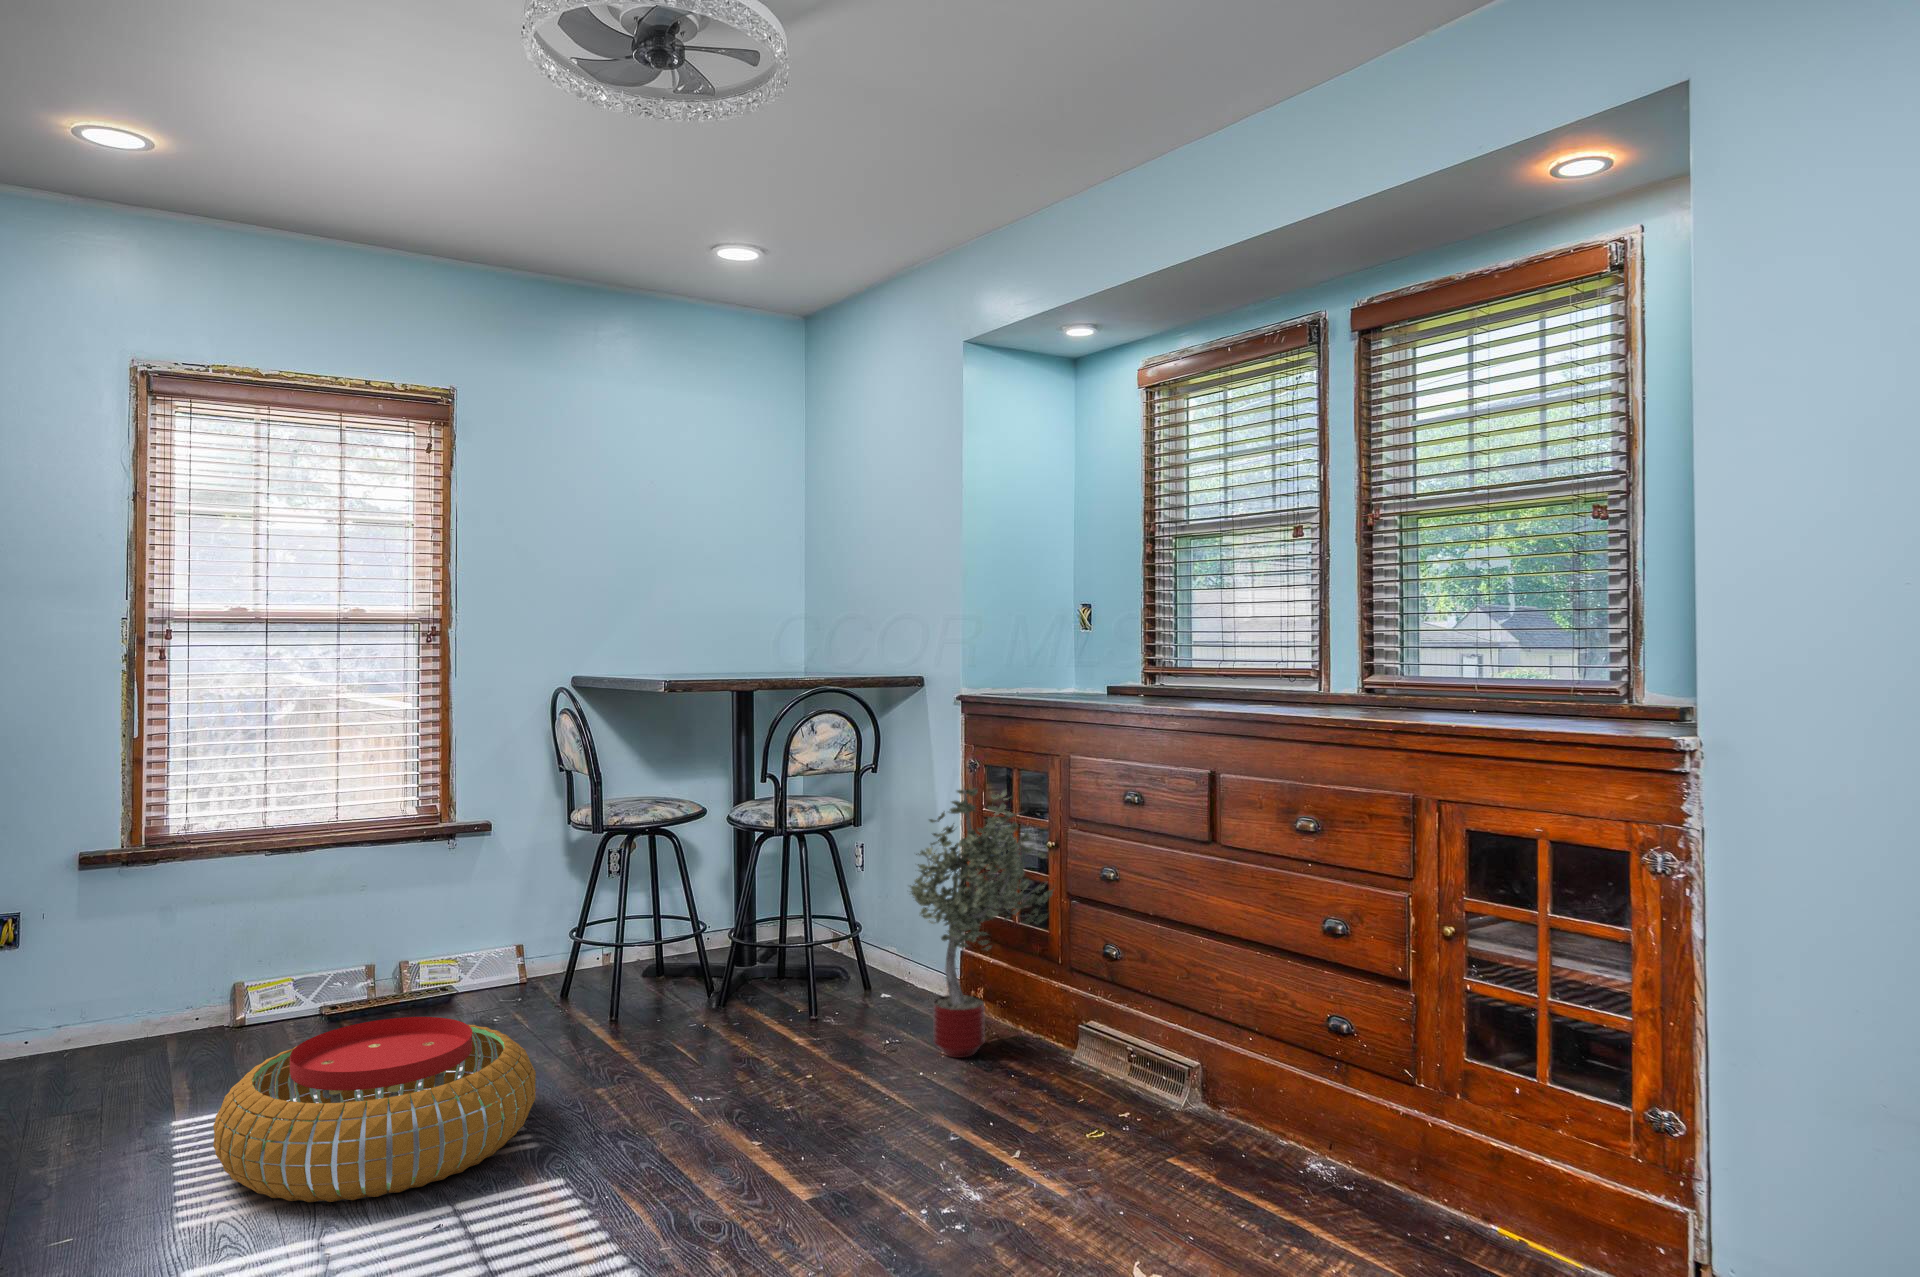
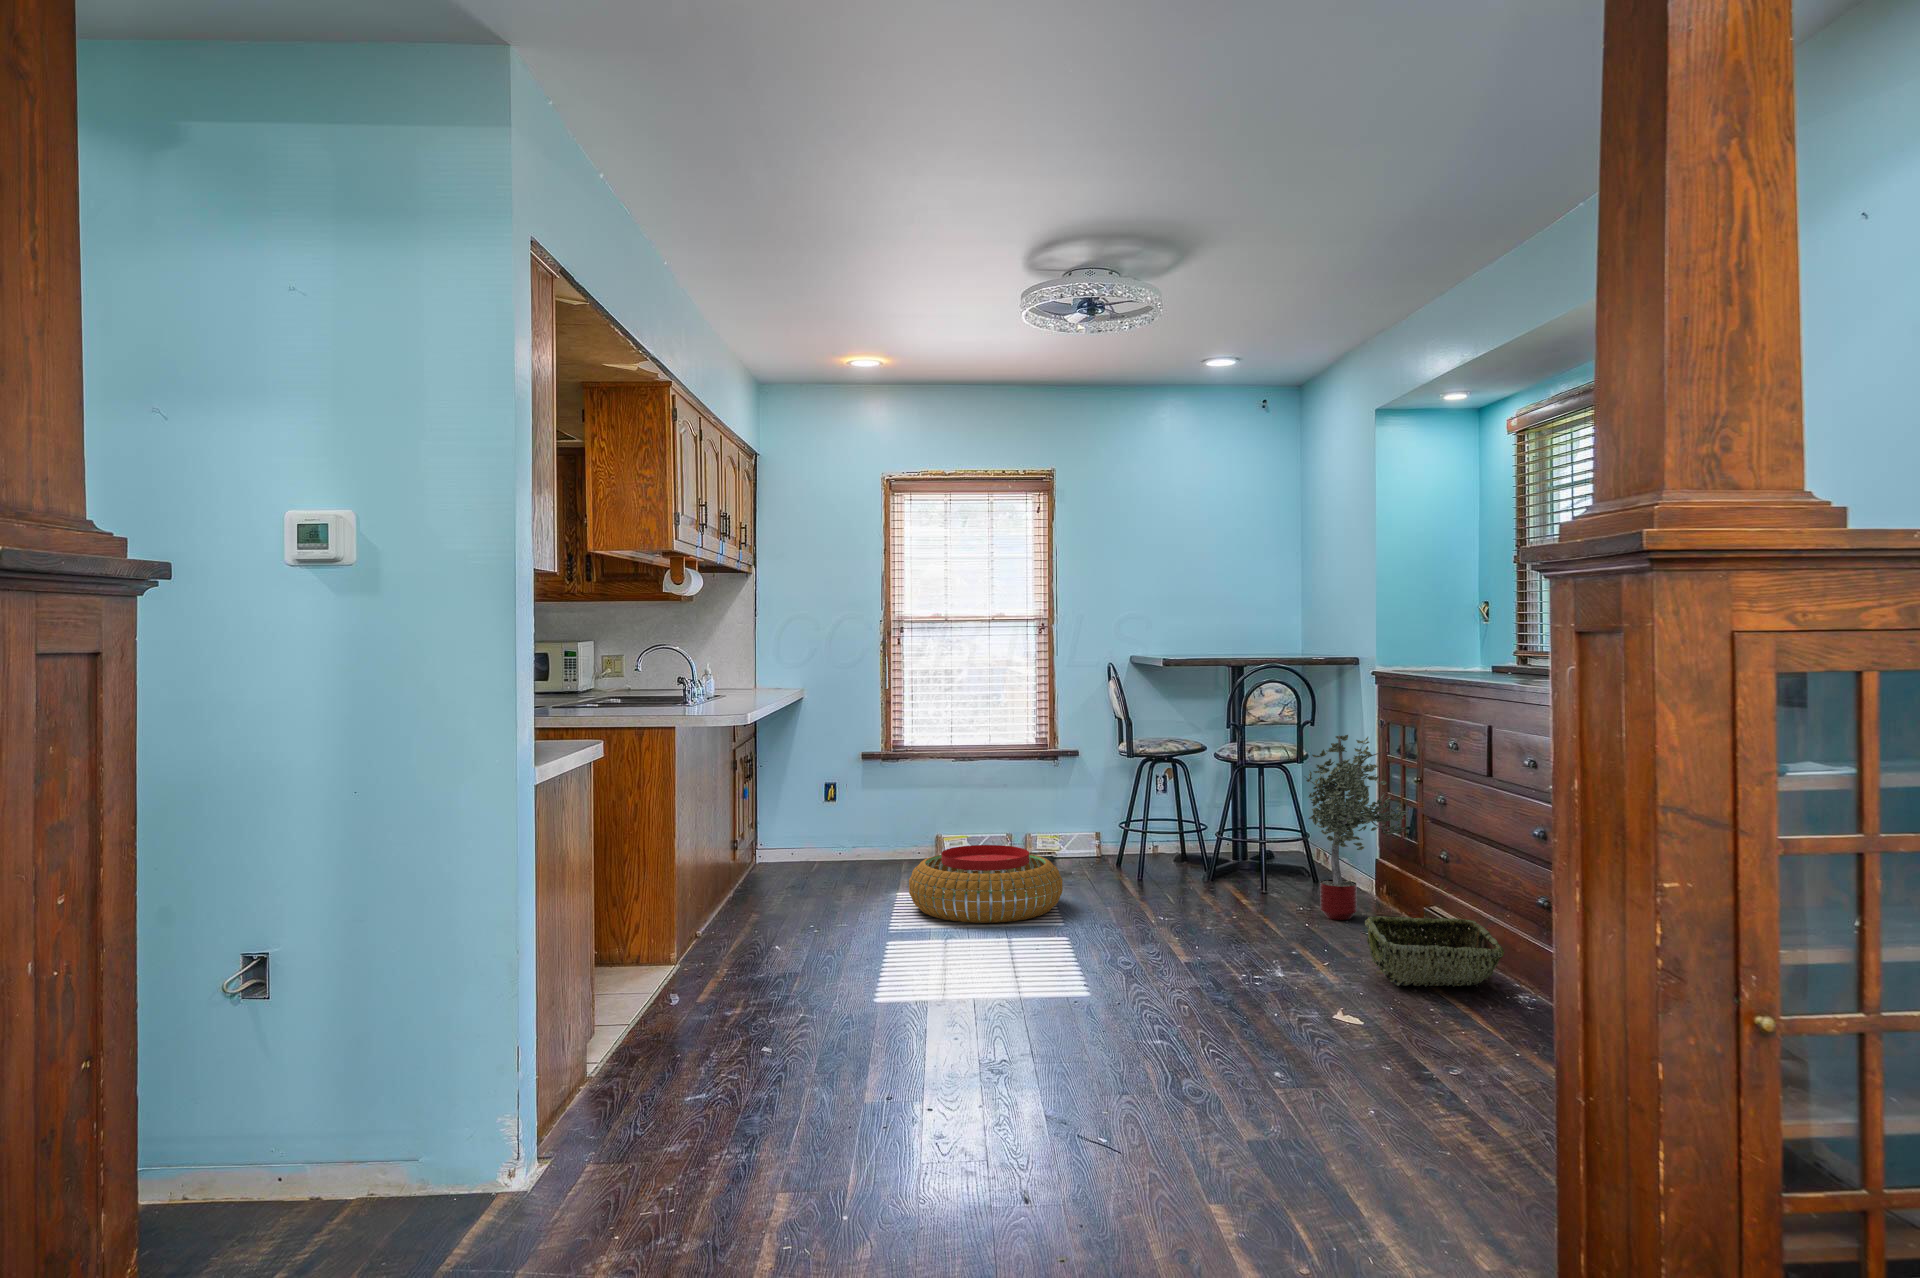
woven basket: none [1118,1057,1315,1194] -> present [1365,916,1504,987]

